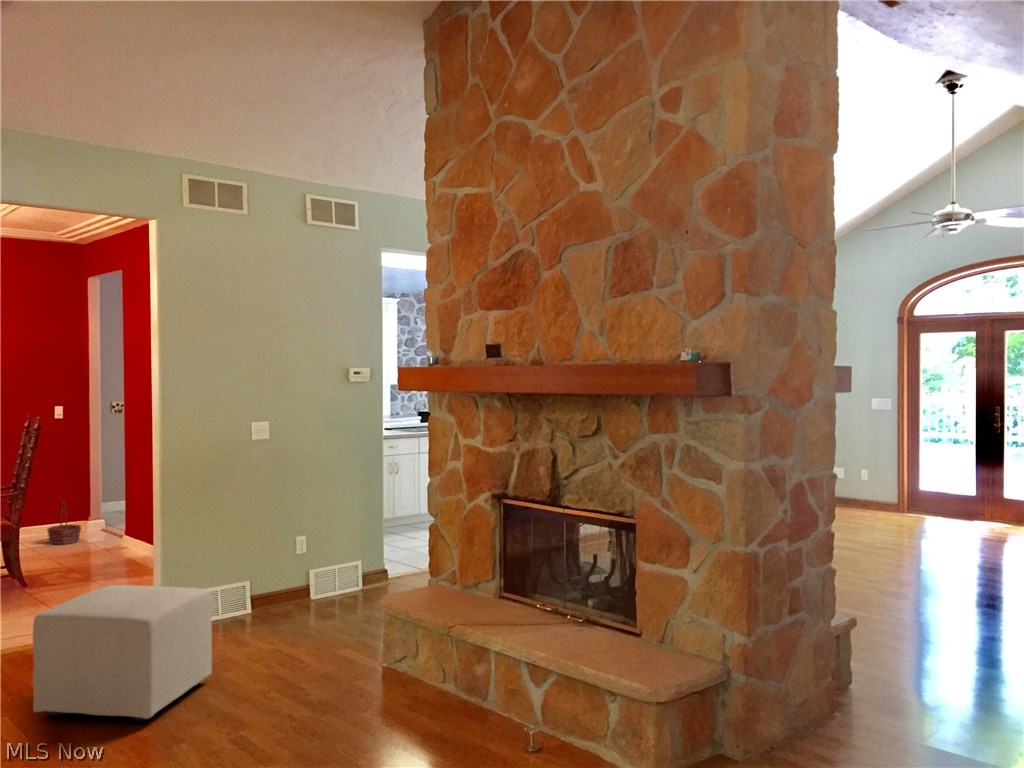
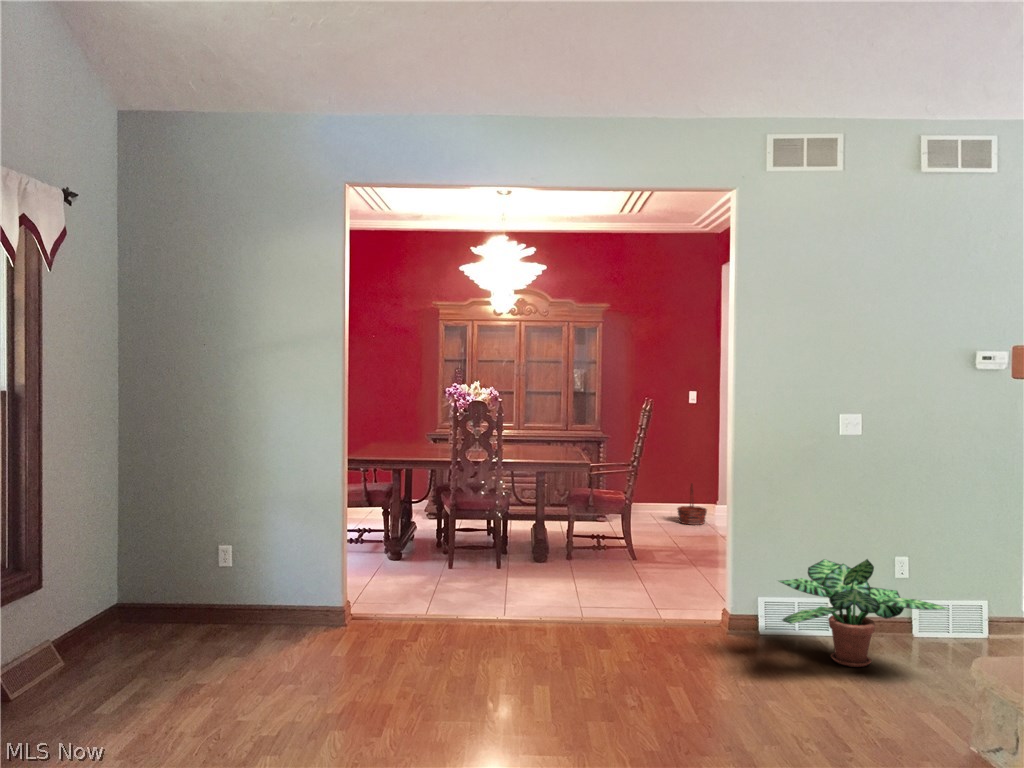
potted plant: none [211,540,350,633] -> present [779,559,949,667]
ottoman: present [33,585,212,721] -> none [575,574,753,727]

